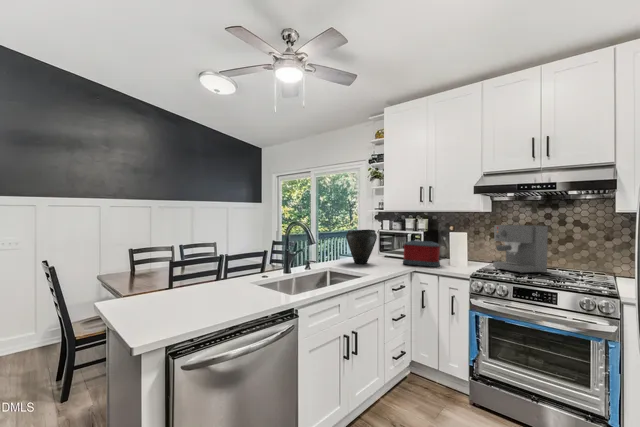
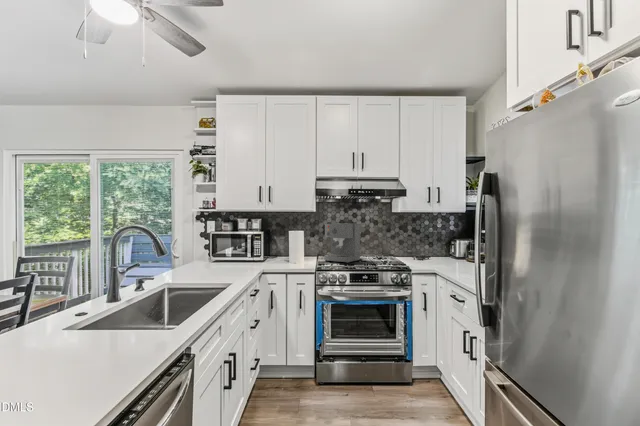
vase: present [346,229,377,264] -> none [185,233,222,273]
toaster: present [402,241,441,267] -> none [245,242,283,267]

